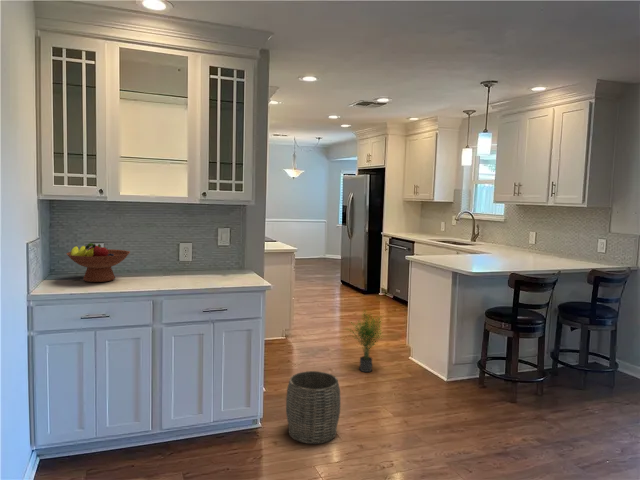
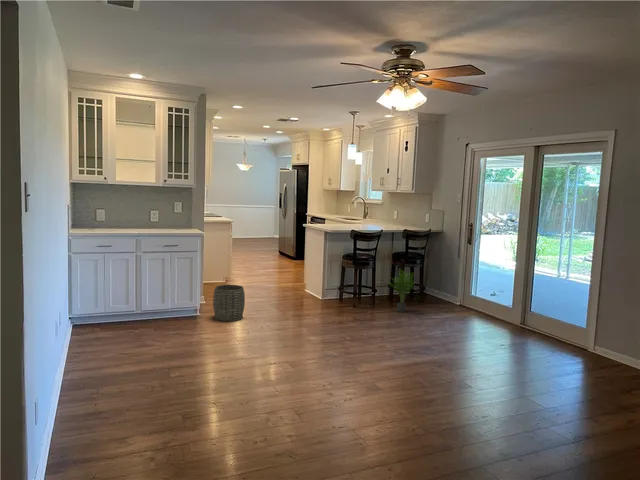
fruit bowl: present [67,243,130,282] -> none [86,208,122,229]
potted plant: present [351,314,381,372] -> present [394,274,412,312]

